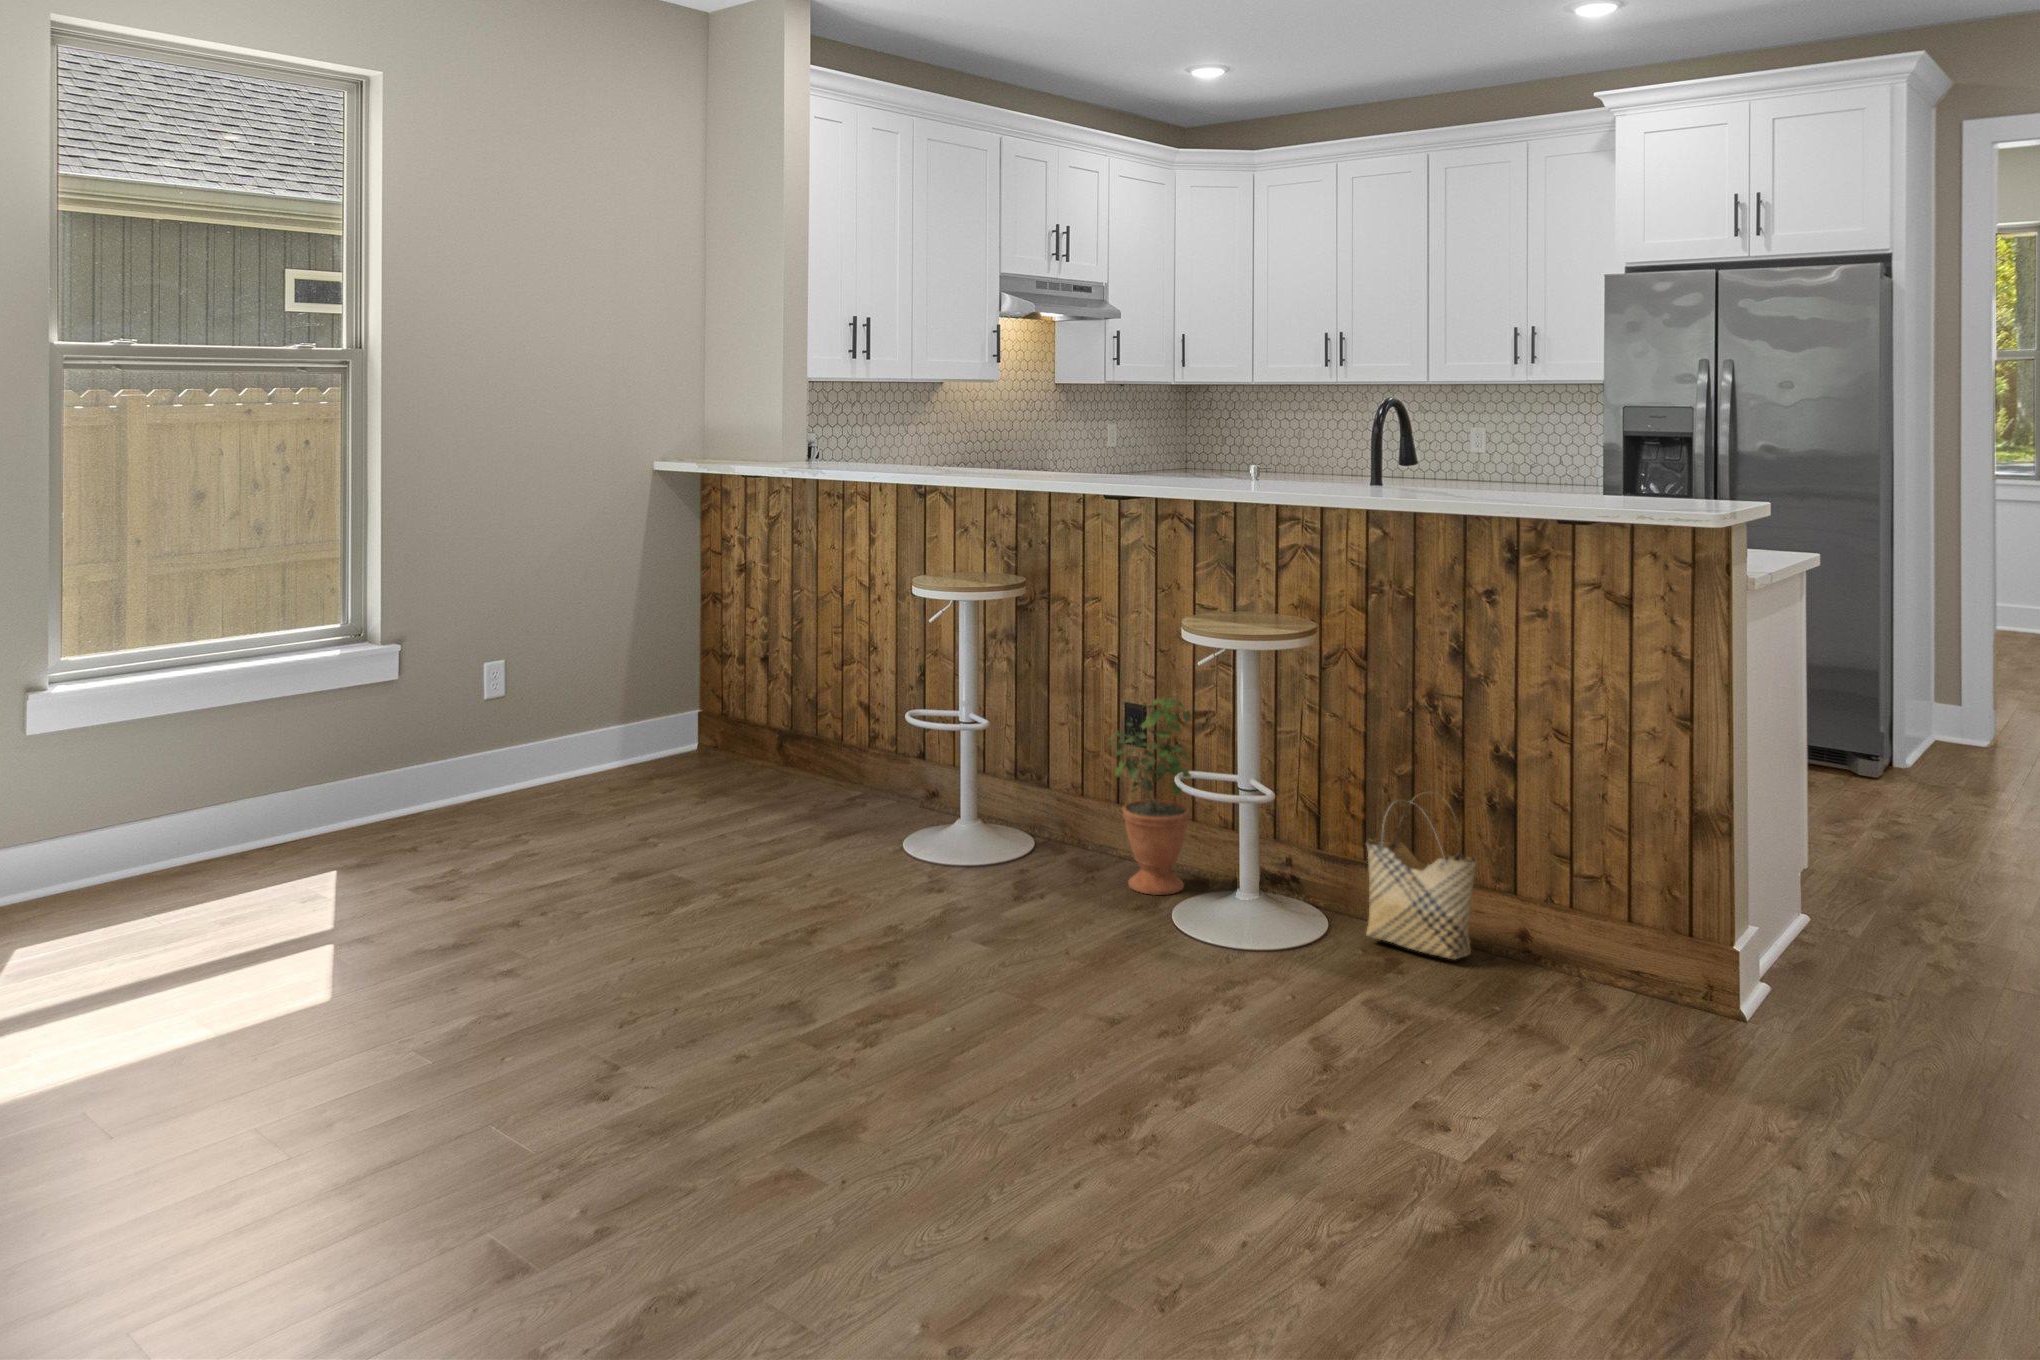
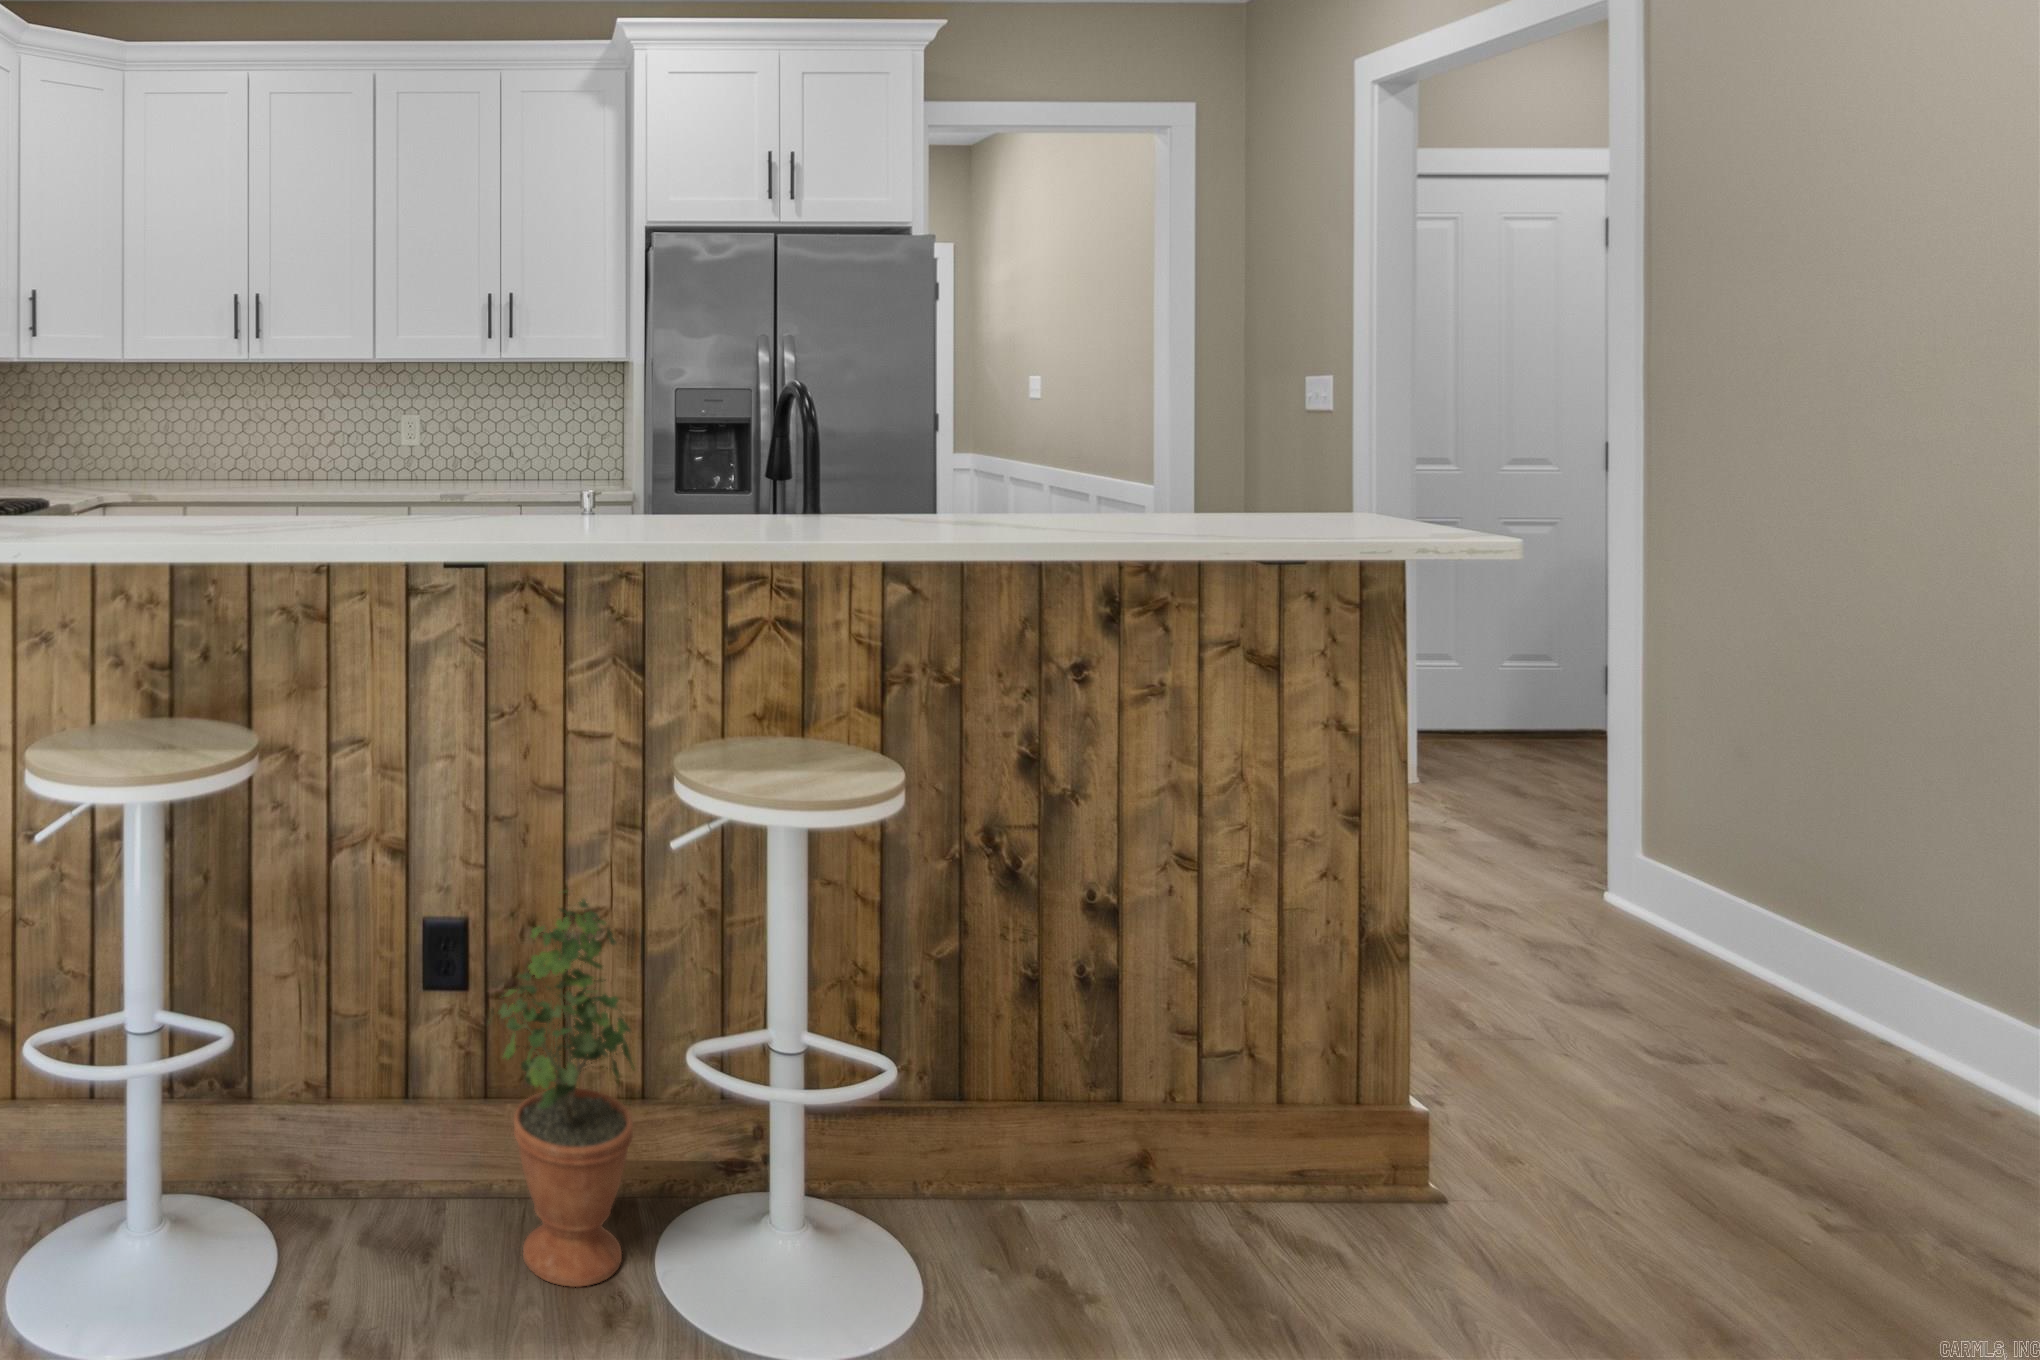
woven basket: present [1366,791,1477,959] -> none [956,980,1128,1246]

